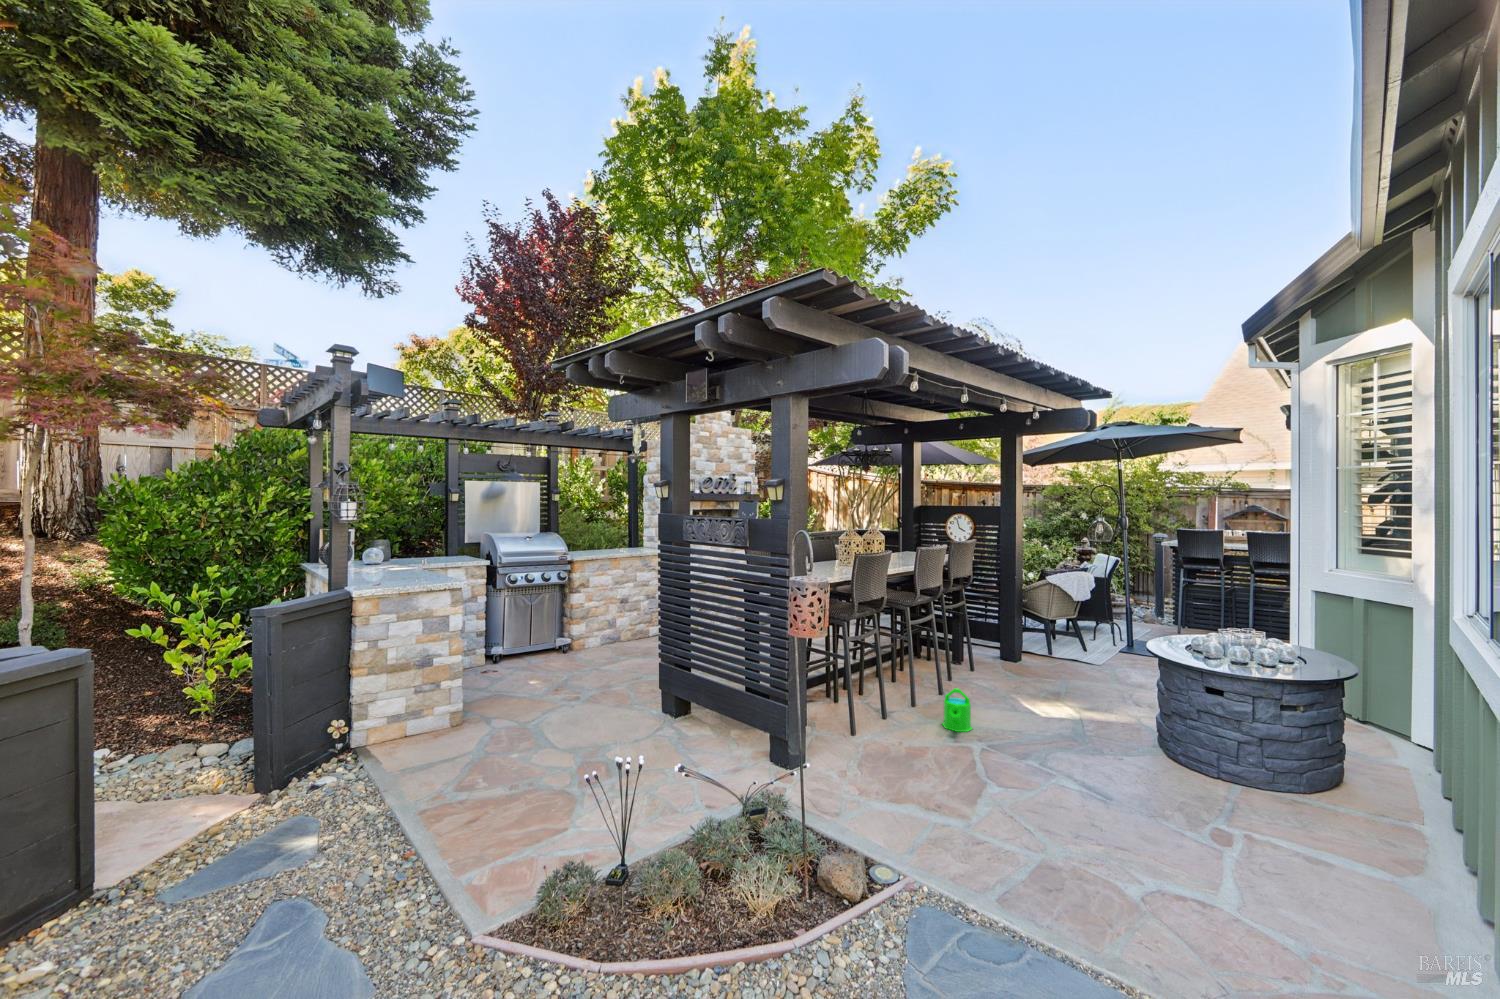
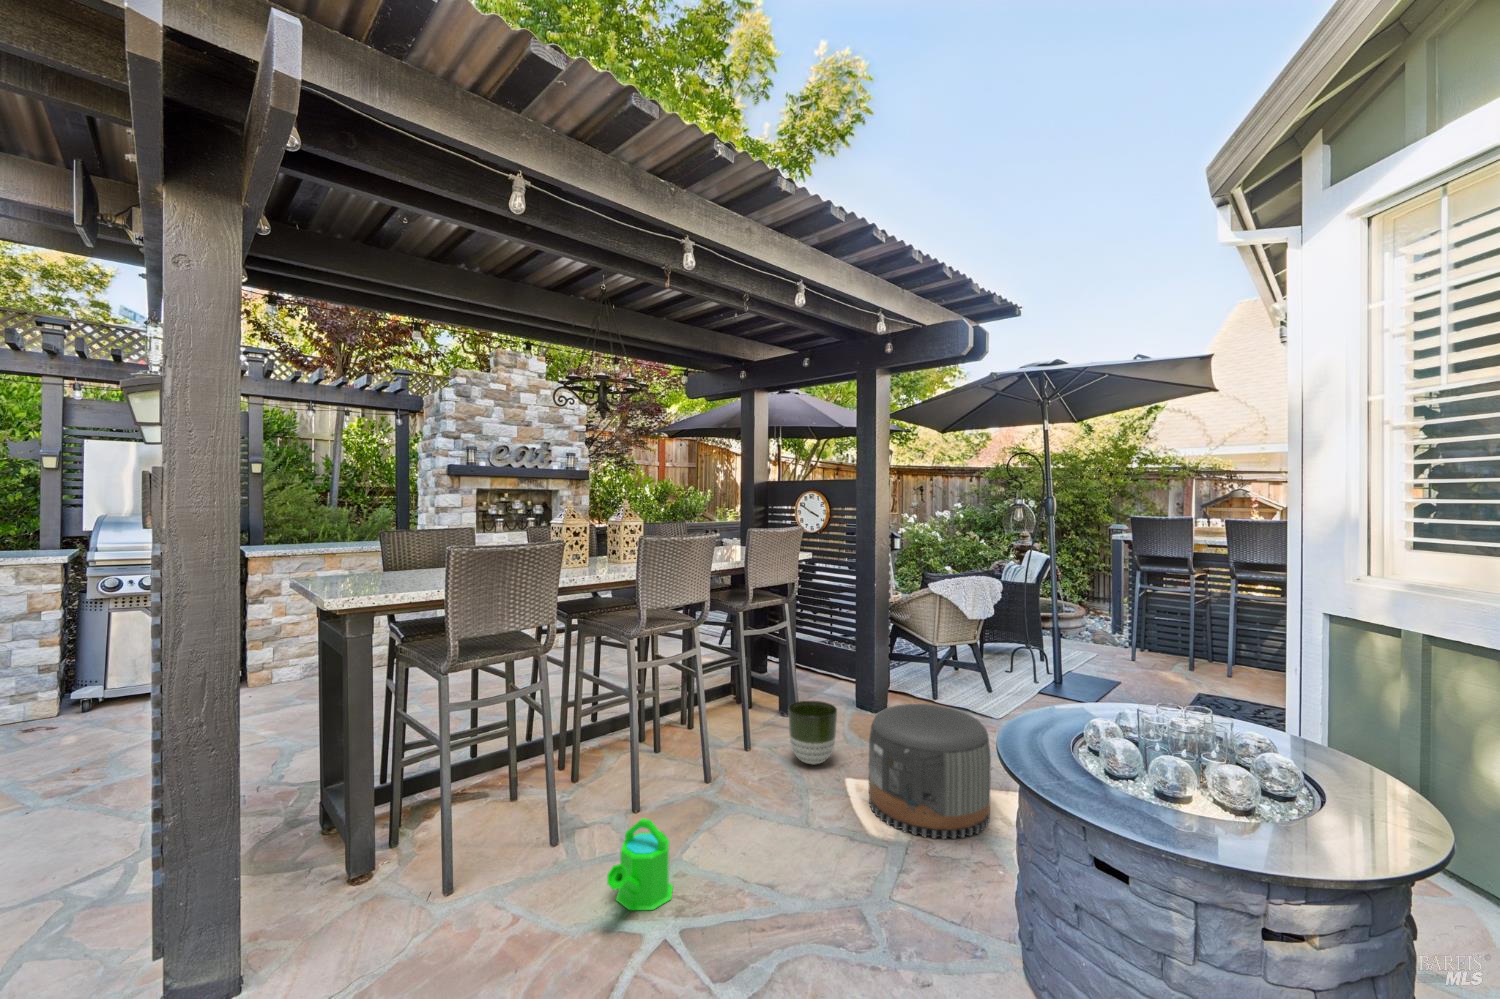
pouf: none [1045,642,1123,712] -> present [869,704,991,839]
planter: none [982,644,1014,681] -> present [788,701,837,765]

